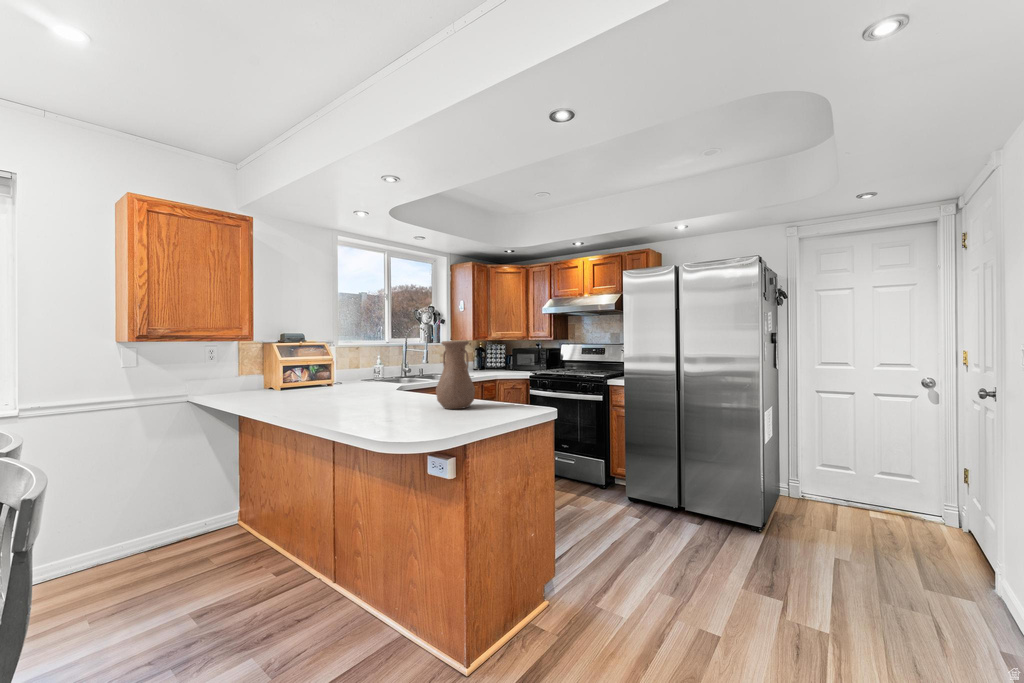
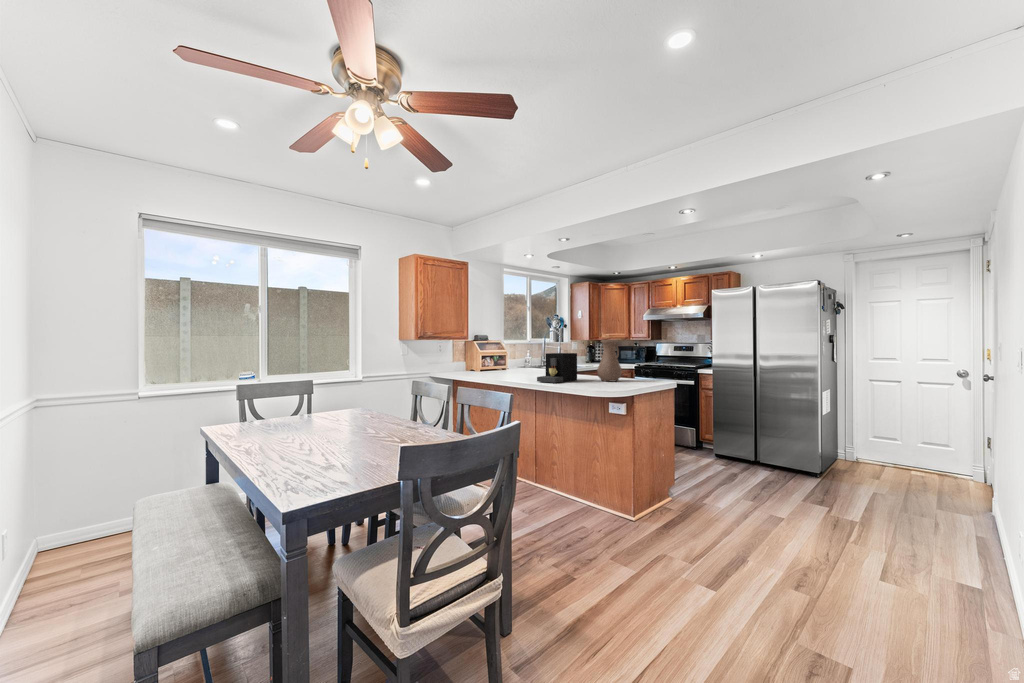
coffee maker: none [325,362,404,416] -> present [537,353,577,383]

